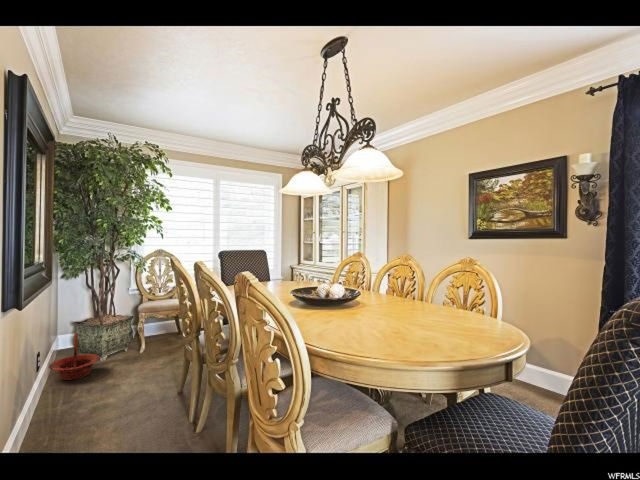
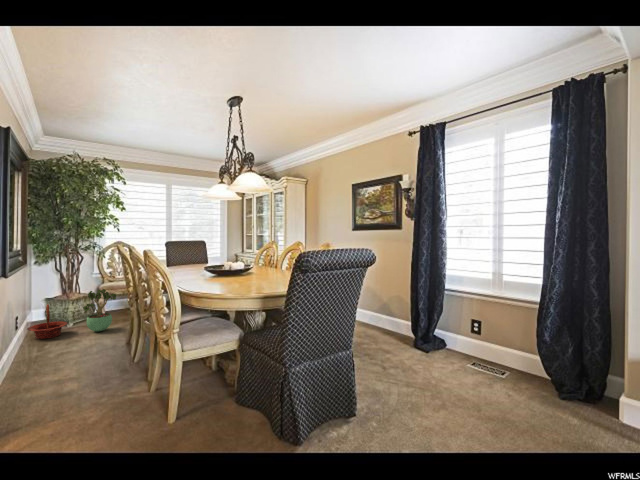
potted plant: none [120,312,161,368] -> present [83,289,116,331]

